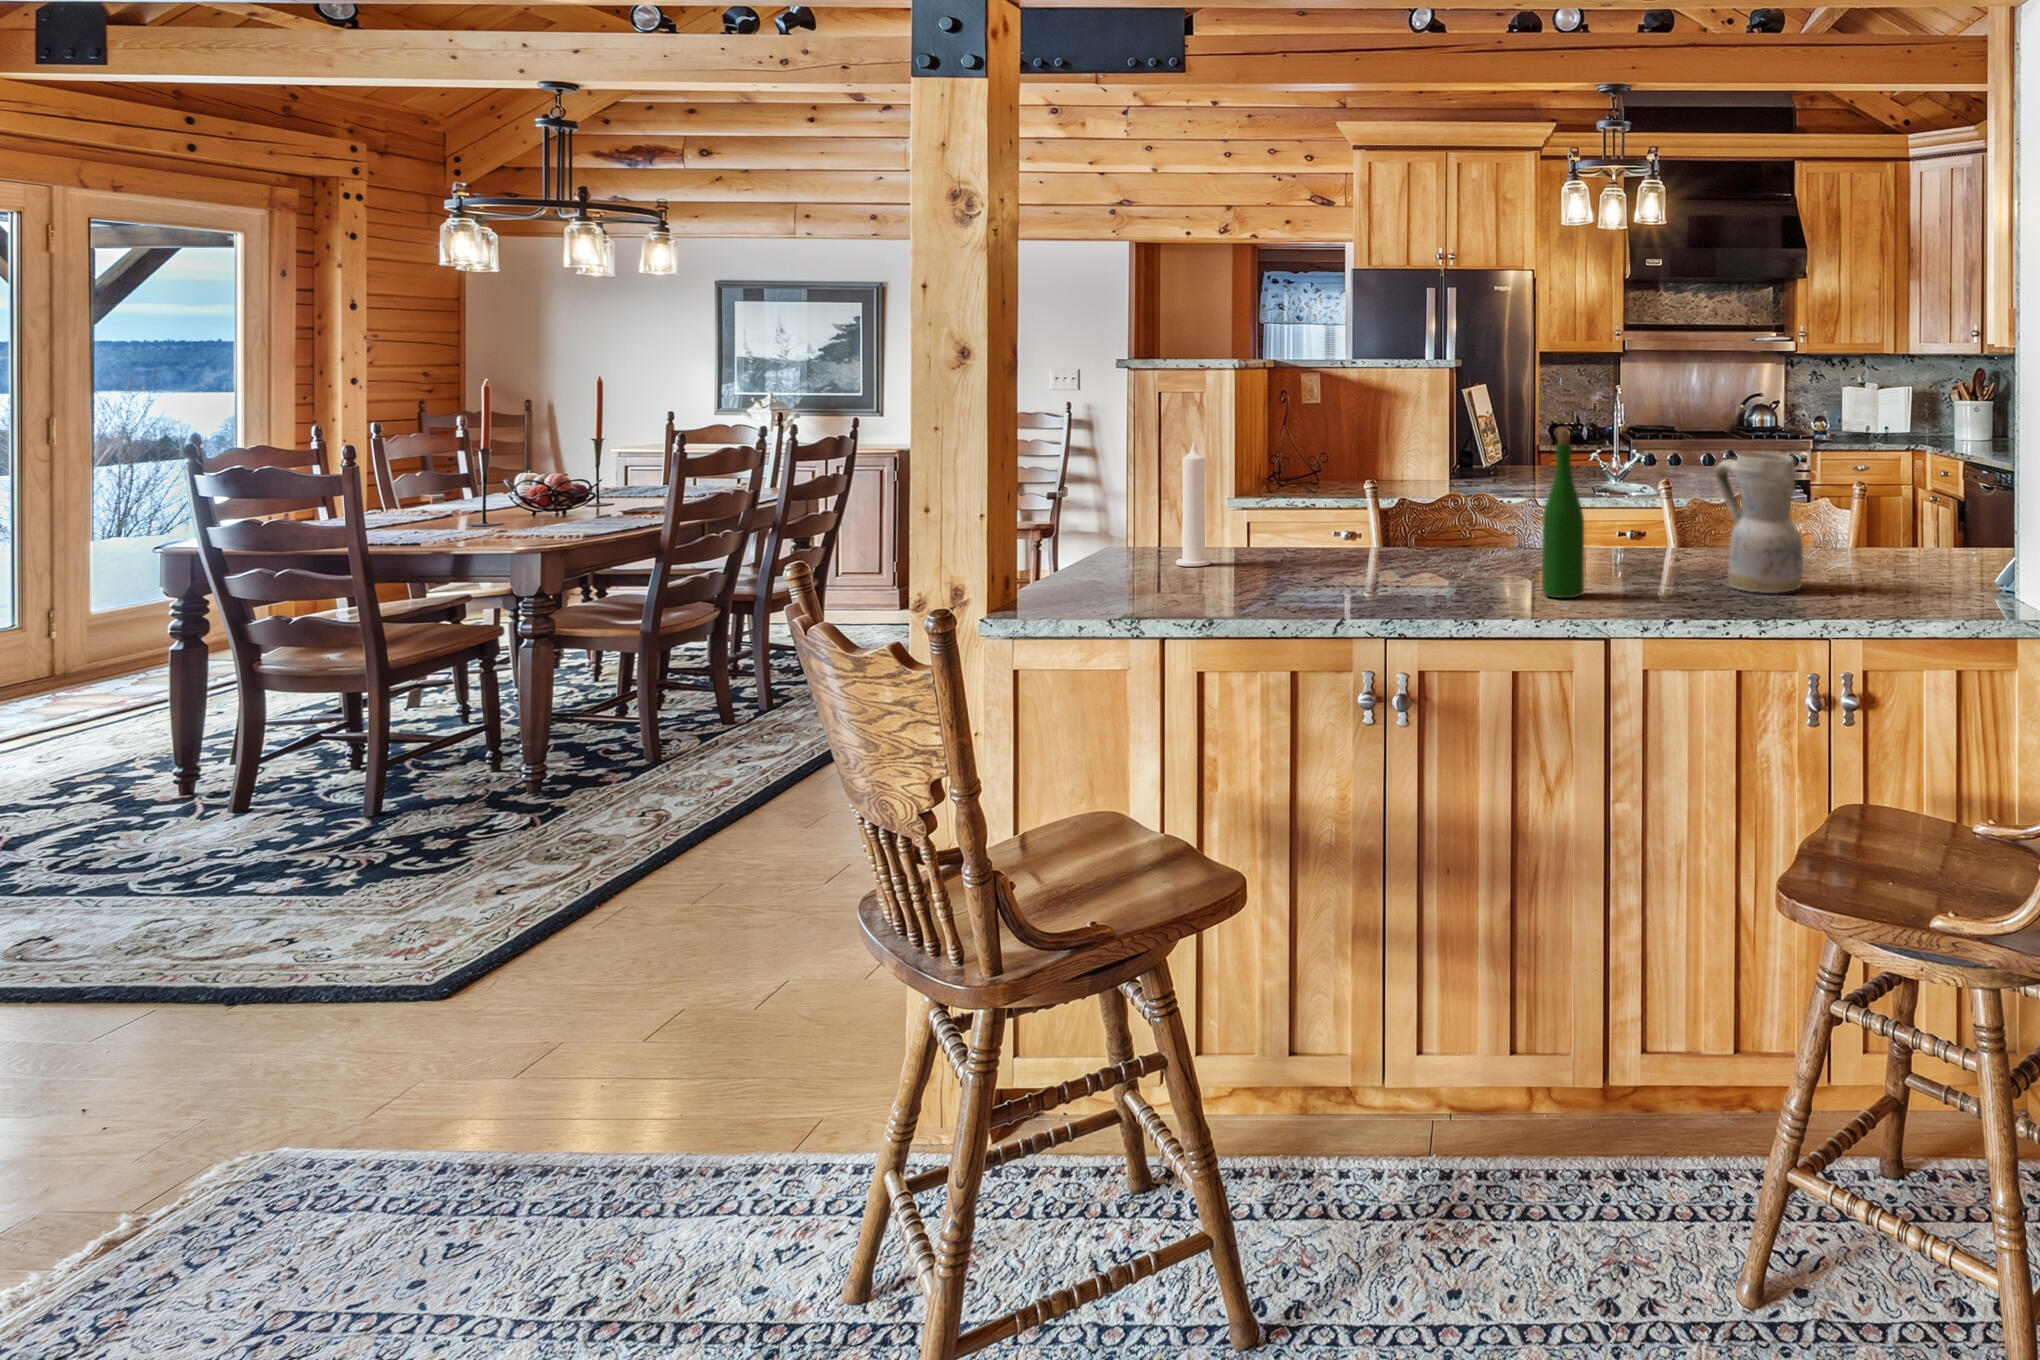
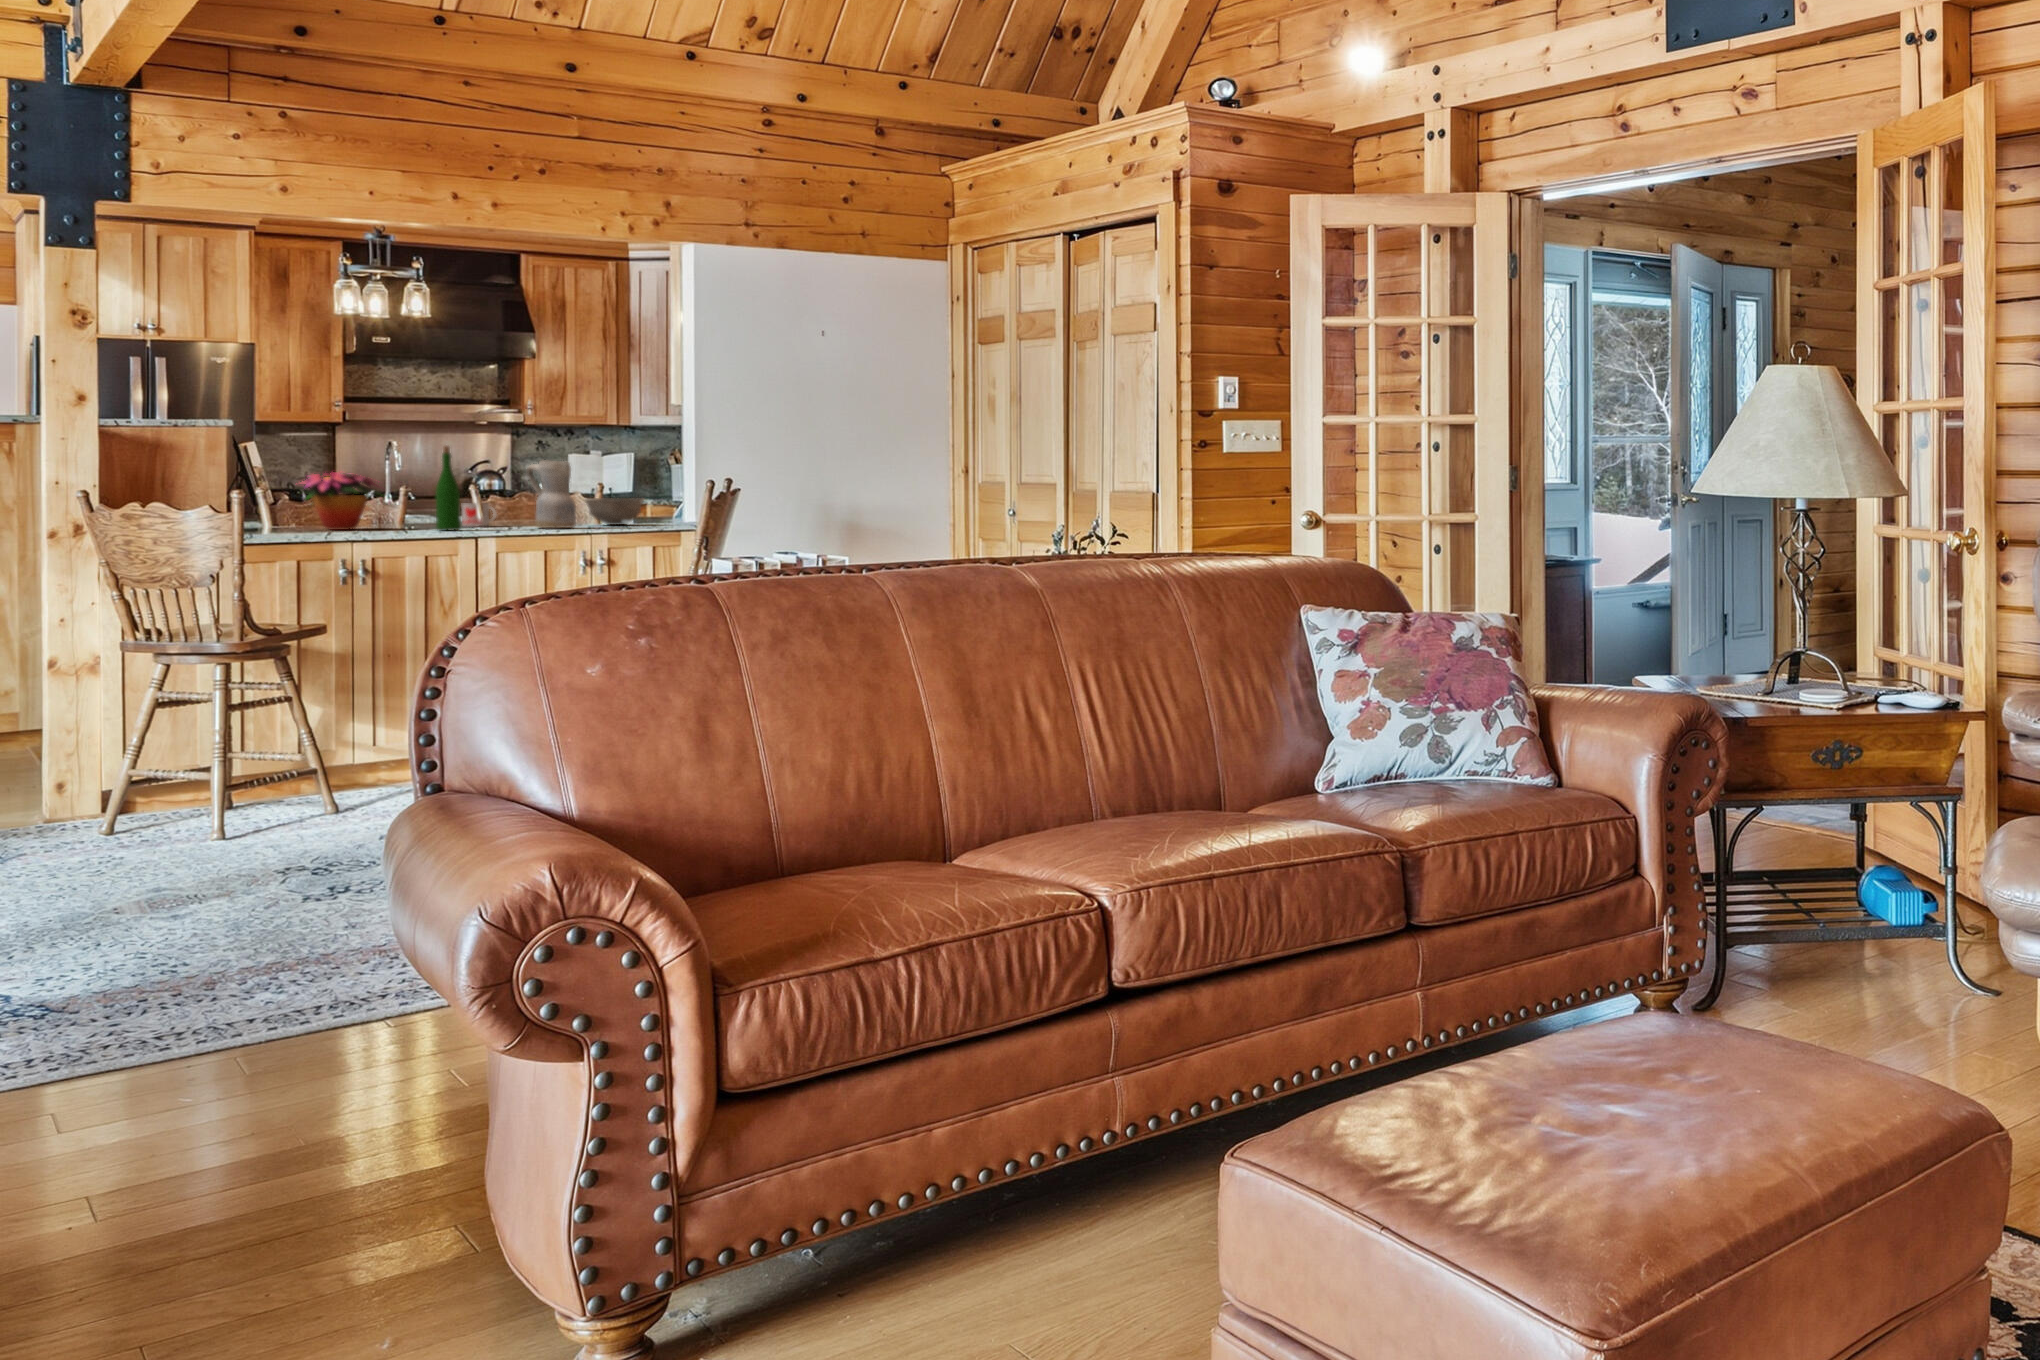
candle: present [1176,442,1211,566] -> none [174,456,199,529]
flower arrangement: none [1327,470,1483,581] -> present [301,472,379,530]
bowl: none [1825,511,1936,569] -> present [585,498,643,525]
mug: none [1617,520,1672,568] -> present [462,503,497,527]

